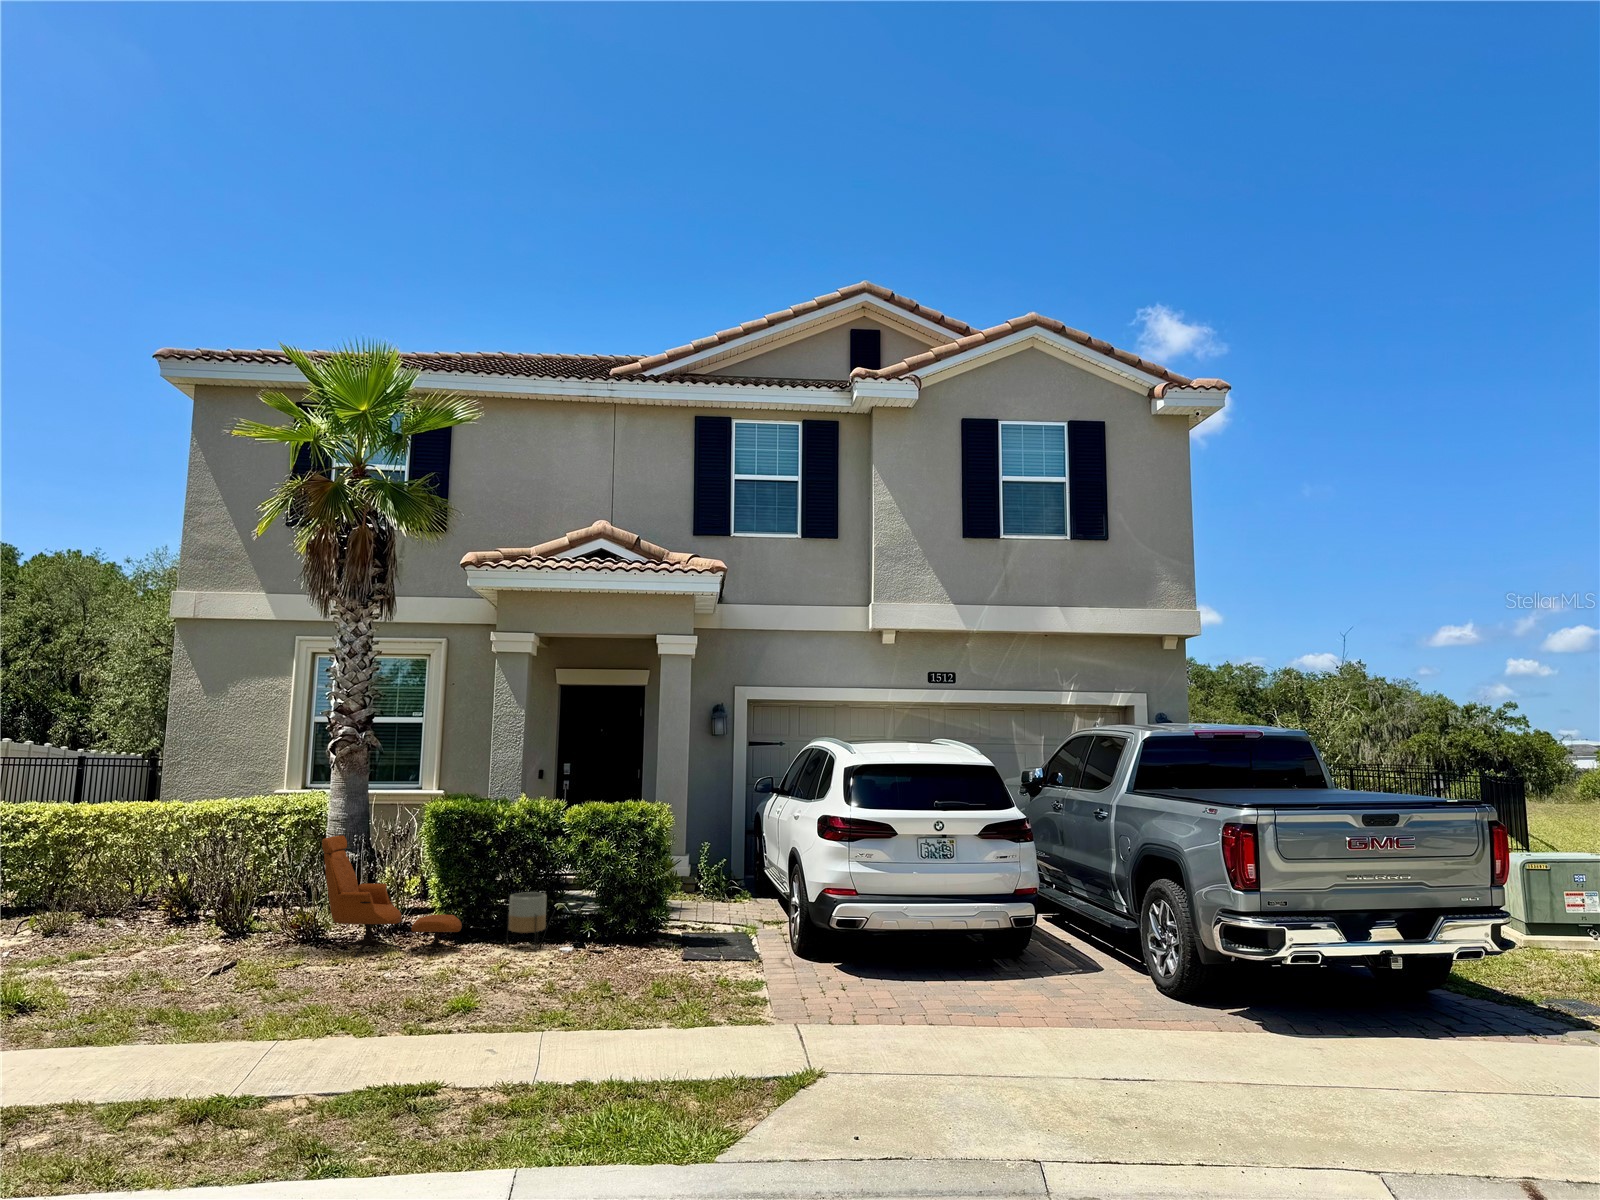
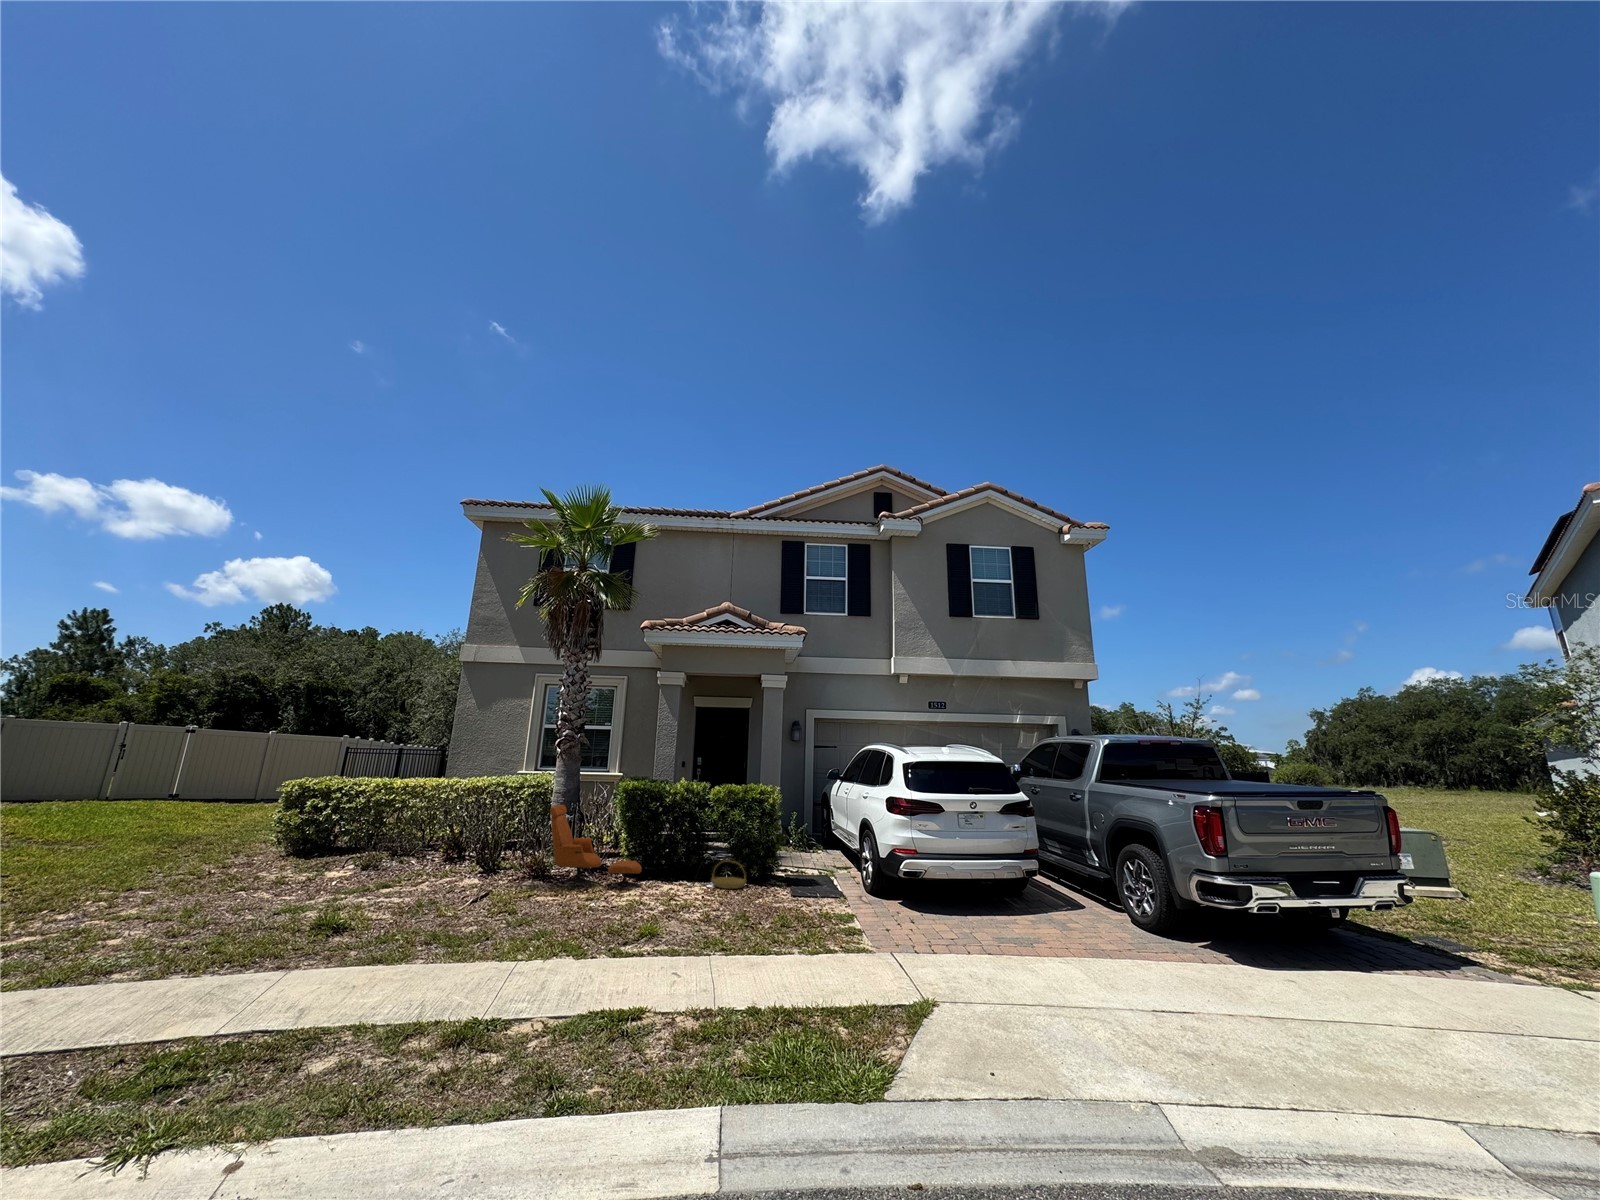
planter: present [507,892,546,934] -> none [671,846,699,888]
basket: none [566,912,618,952] -> present [712,861,746,889]

